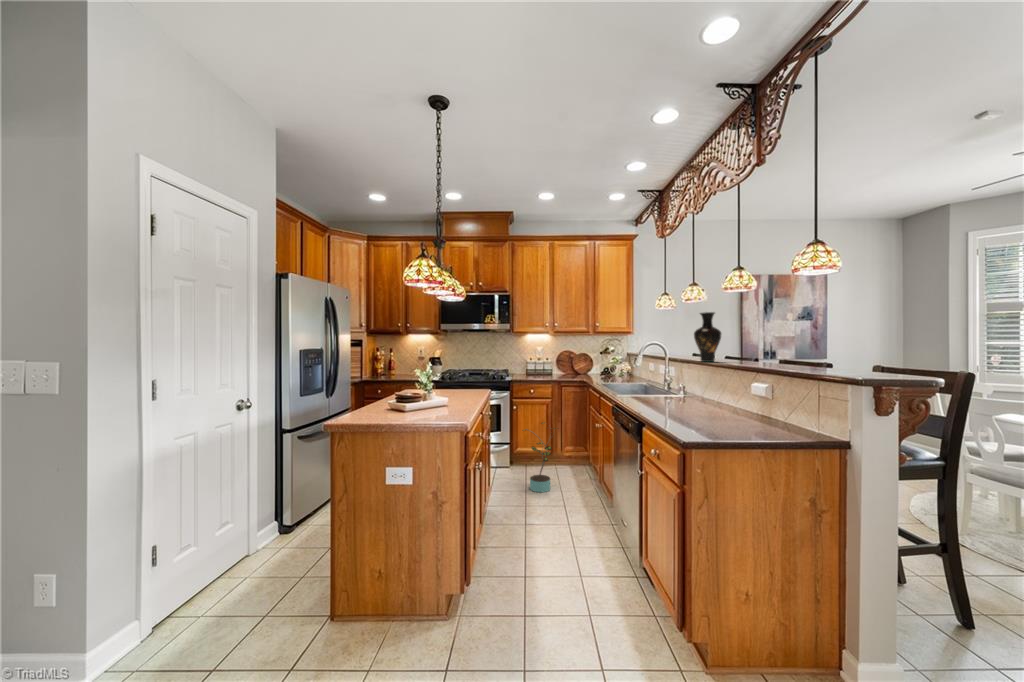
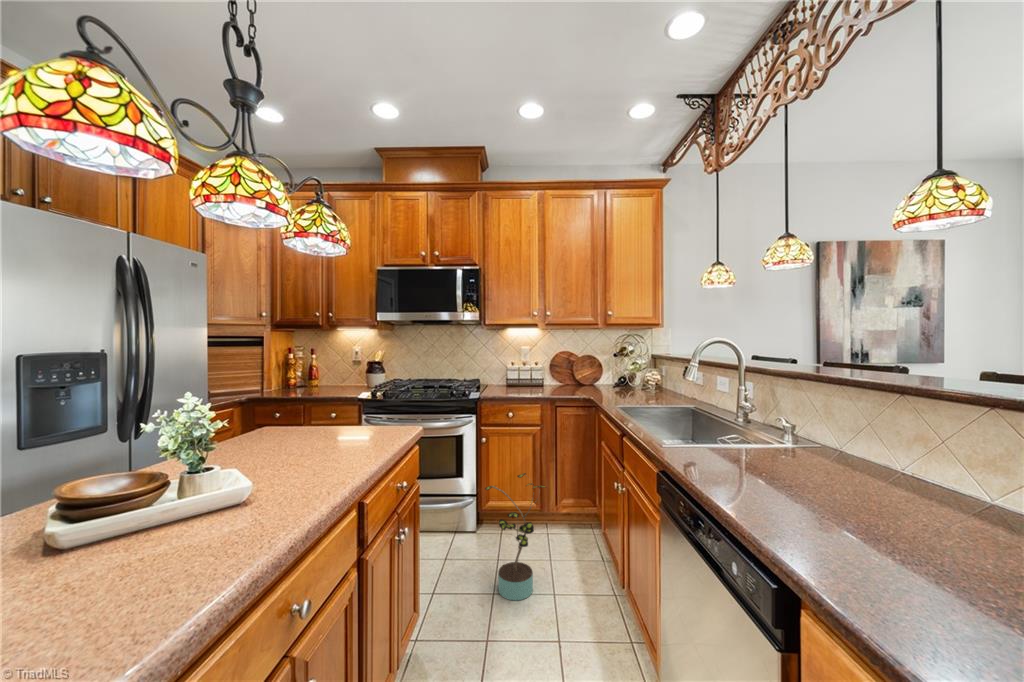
vase: present [694,312,721,362] -> none [827,270,899,380]

